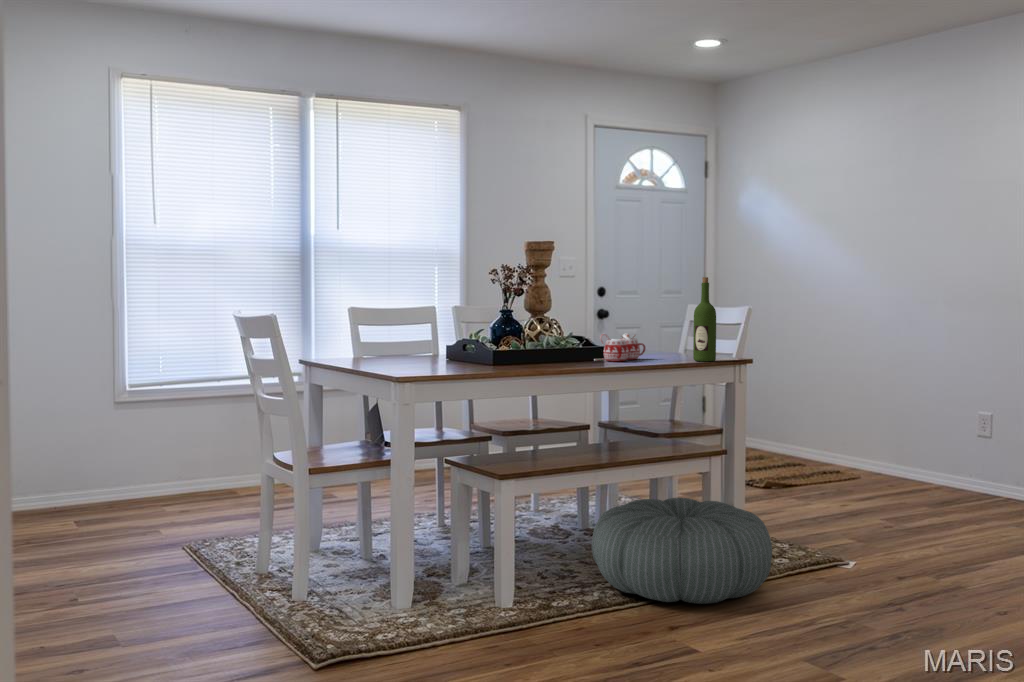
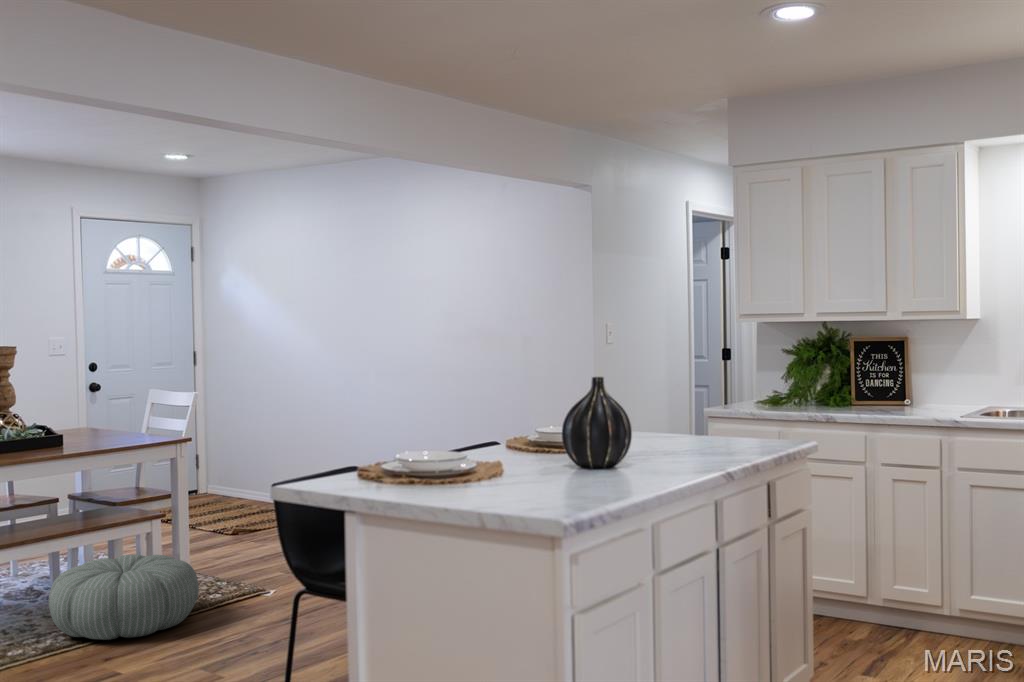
wine bottle: present [693,277,716,361] -> none [138,378,157,445]
mug: present [594,334,645,361] -> none [52,424,100,449]

